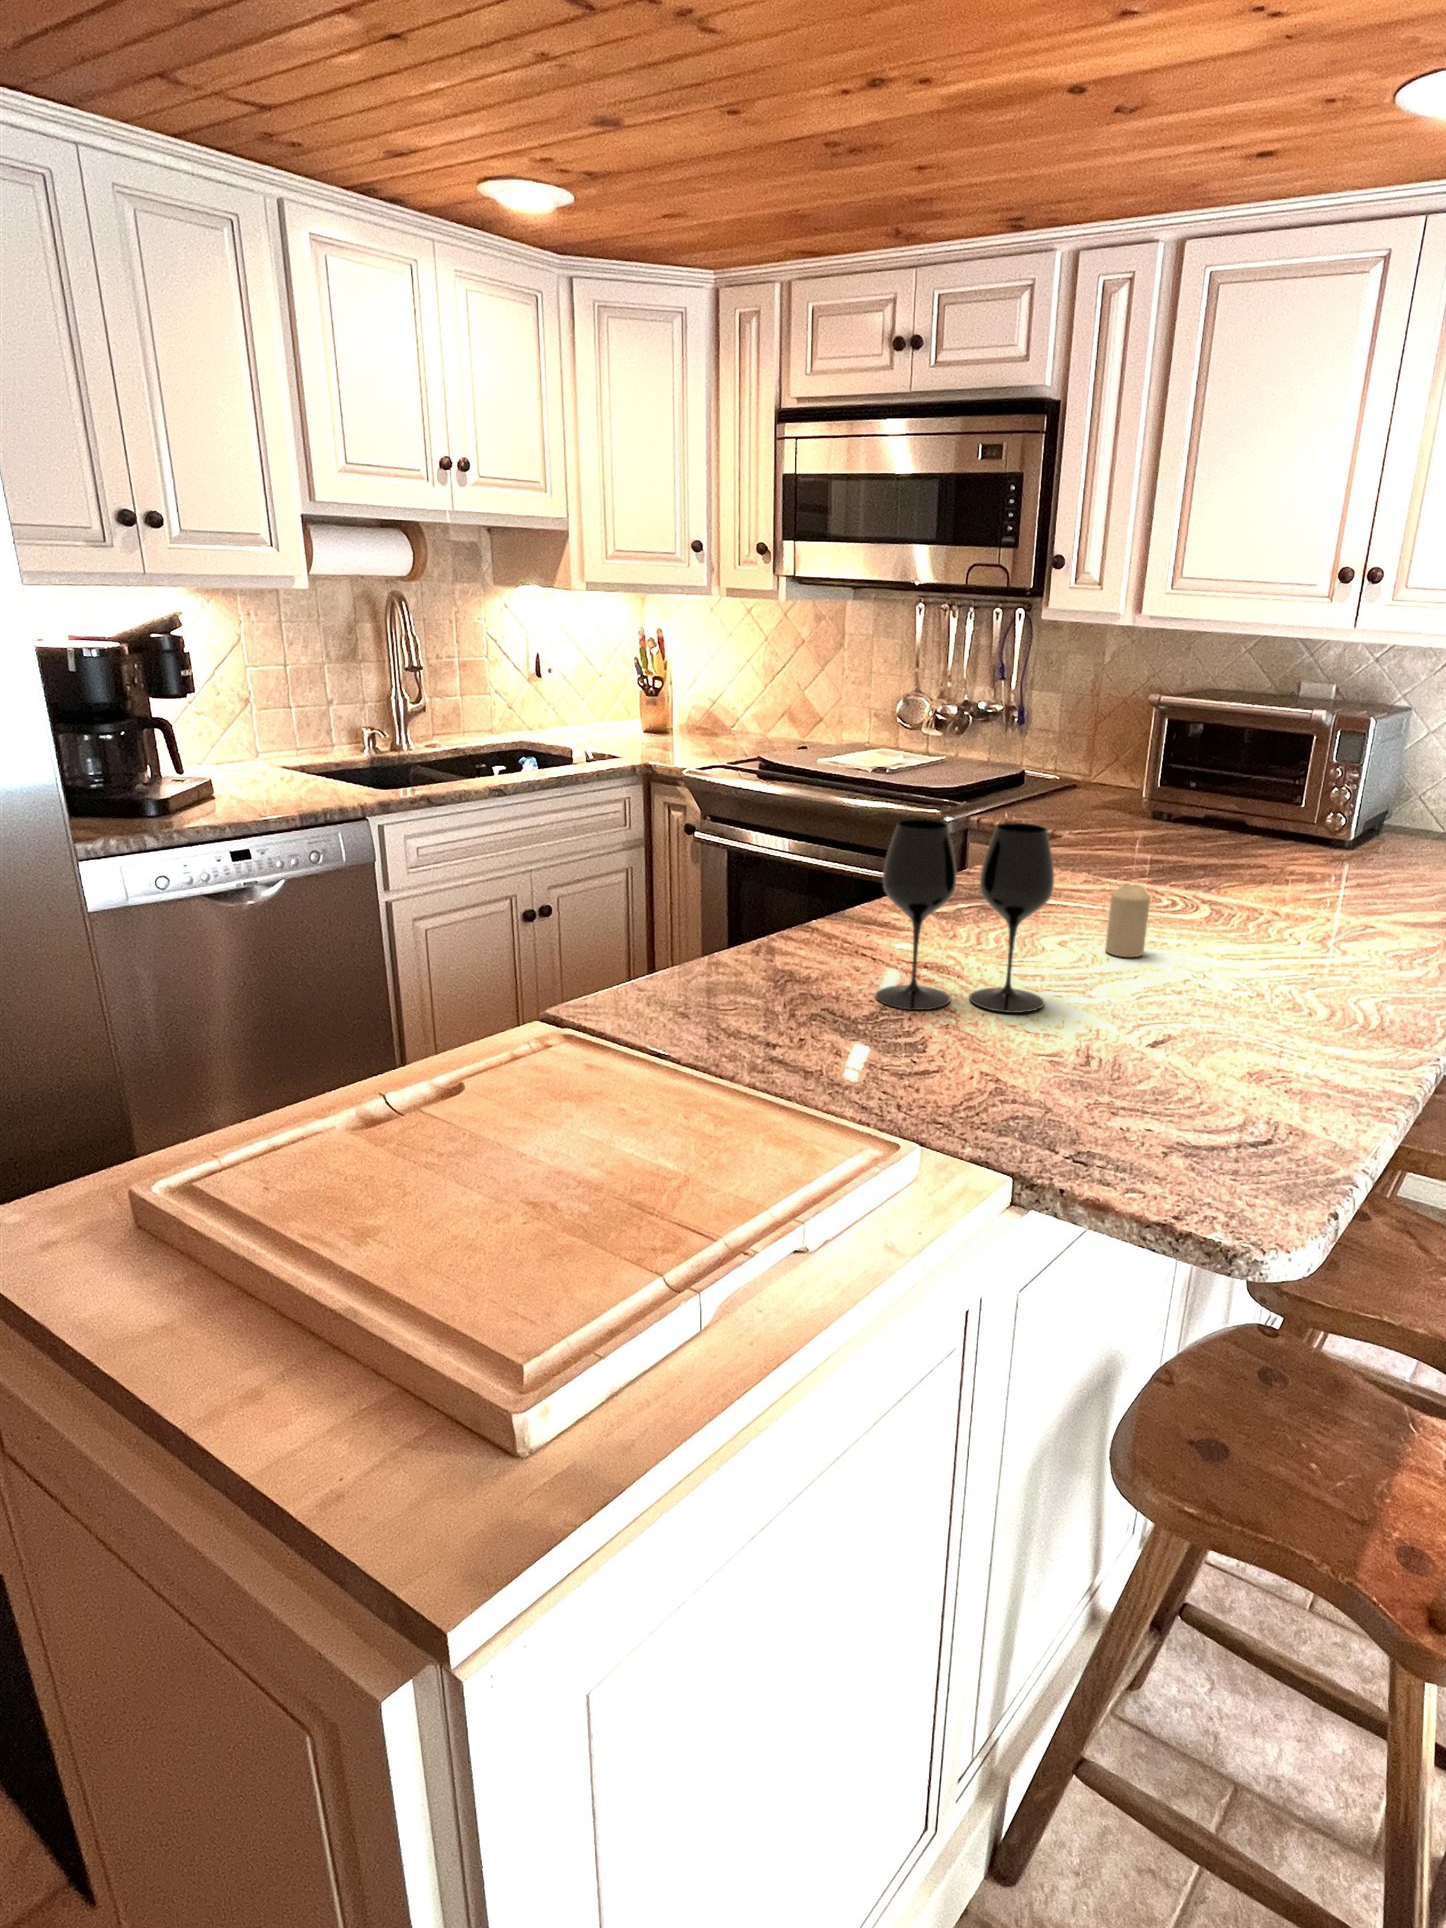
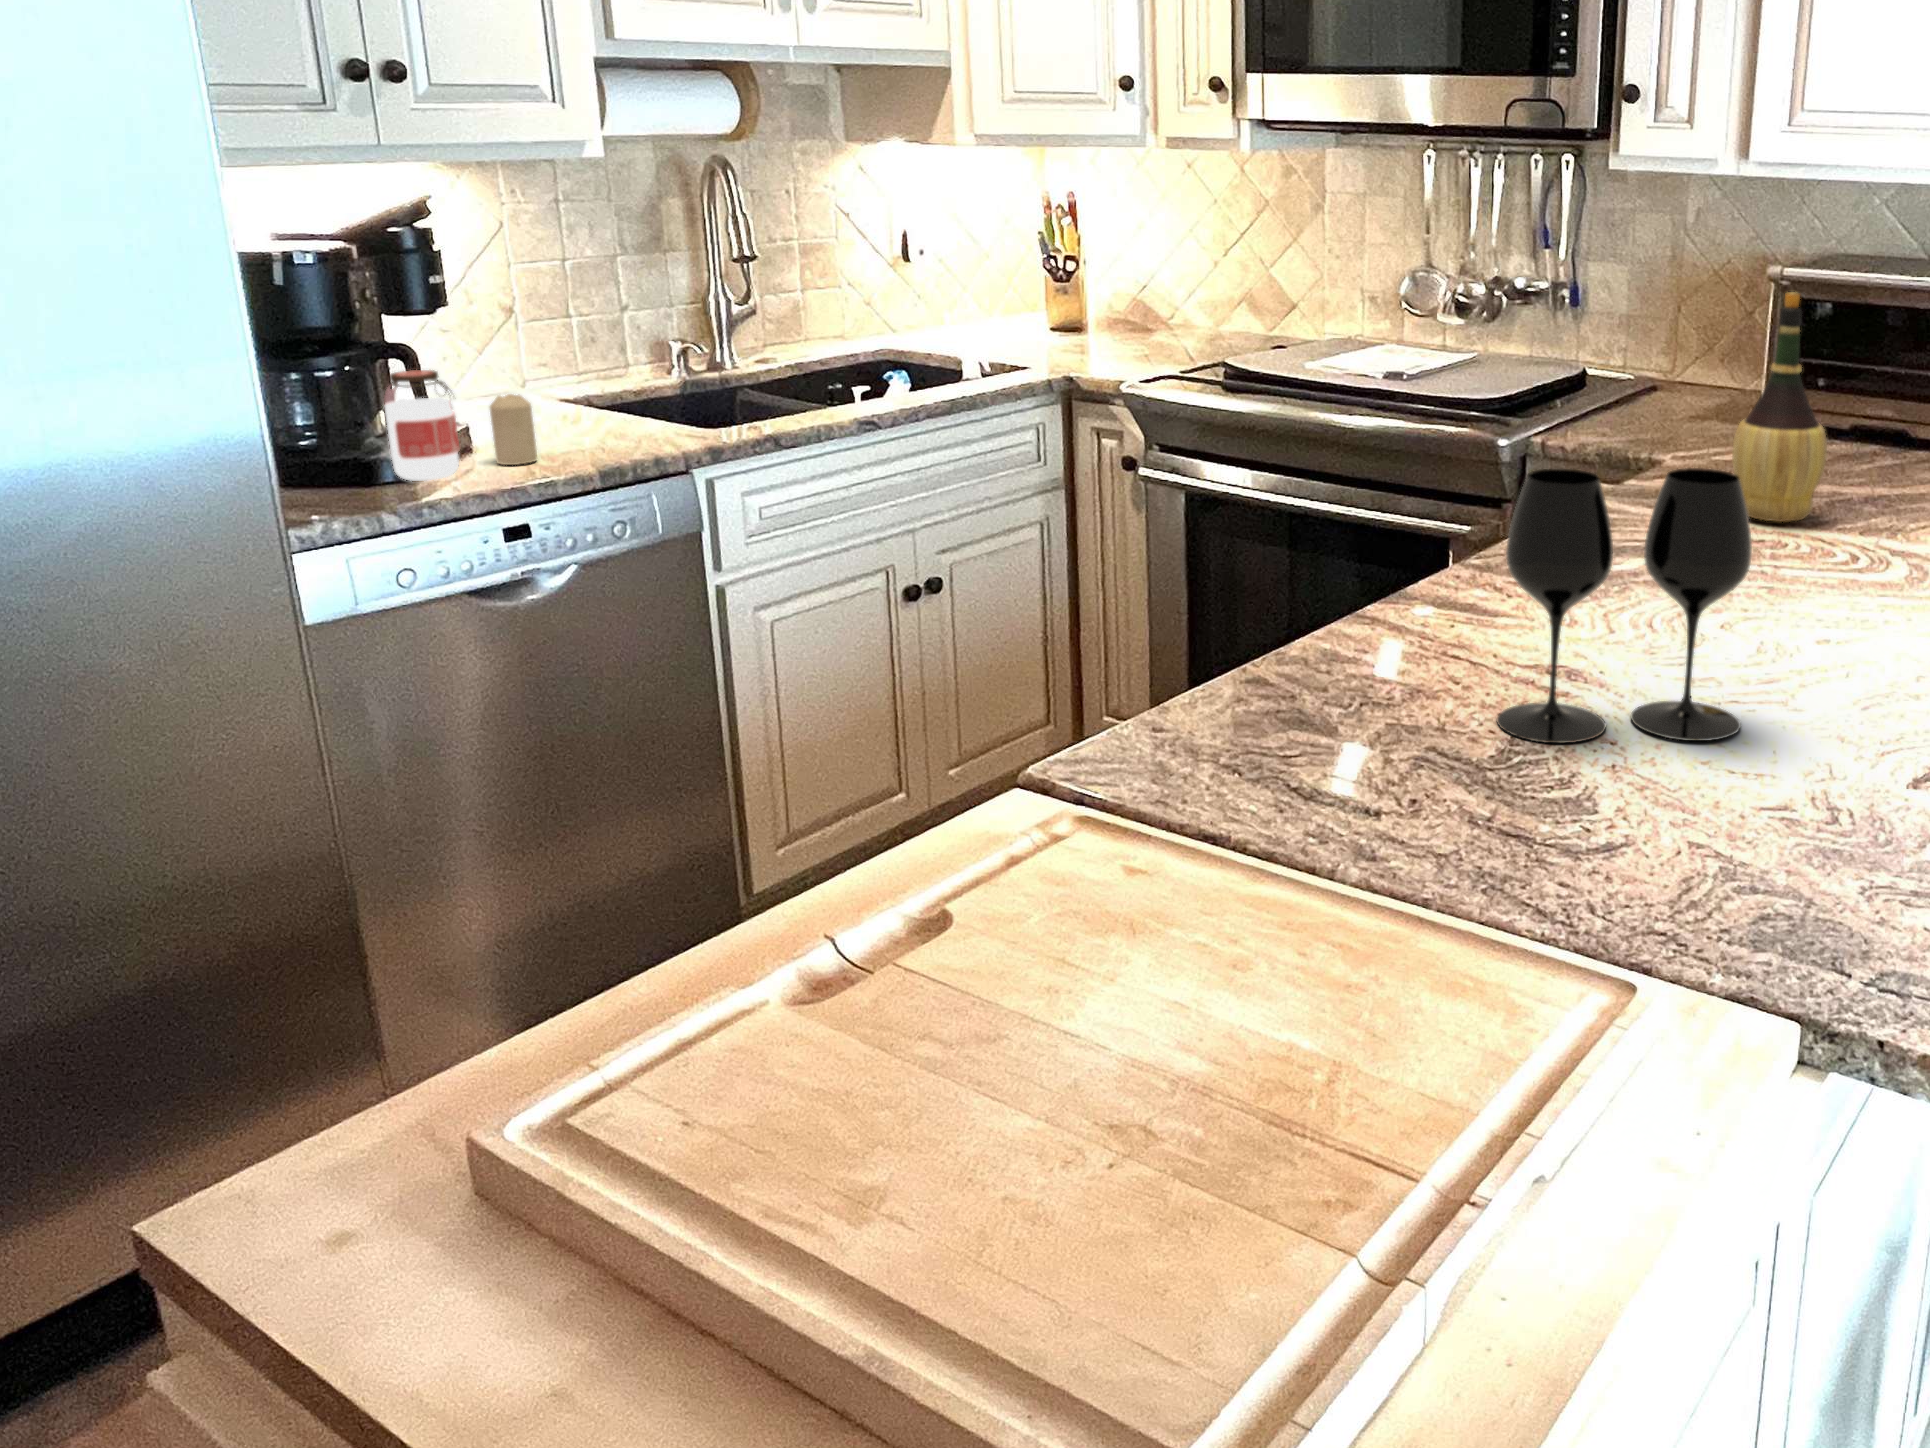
wine bottle: none [1098,710,1166,879] -> present [1732,292,1827,522]
jar: none [145,738,201,818] -> present [384,370,460,481]
candle: present [1106,883,1150,957] -> present [490,394,537,465]

